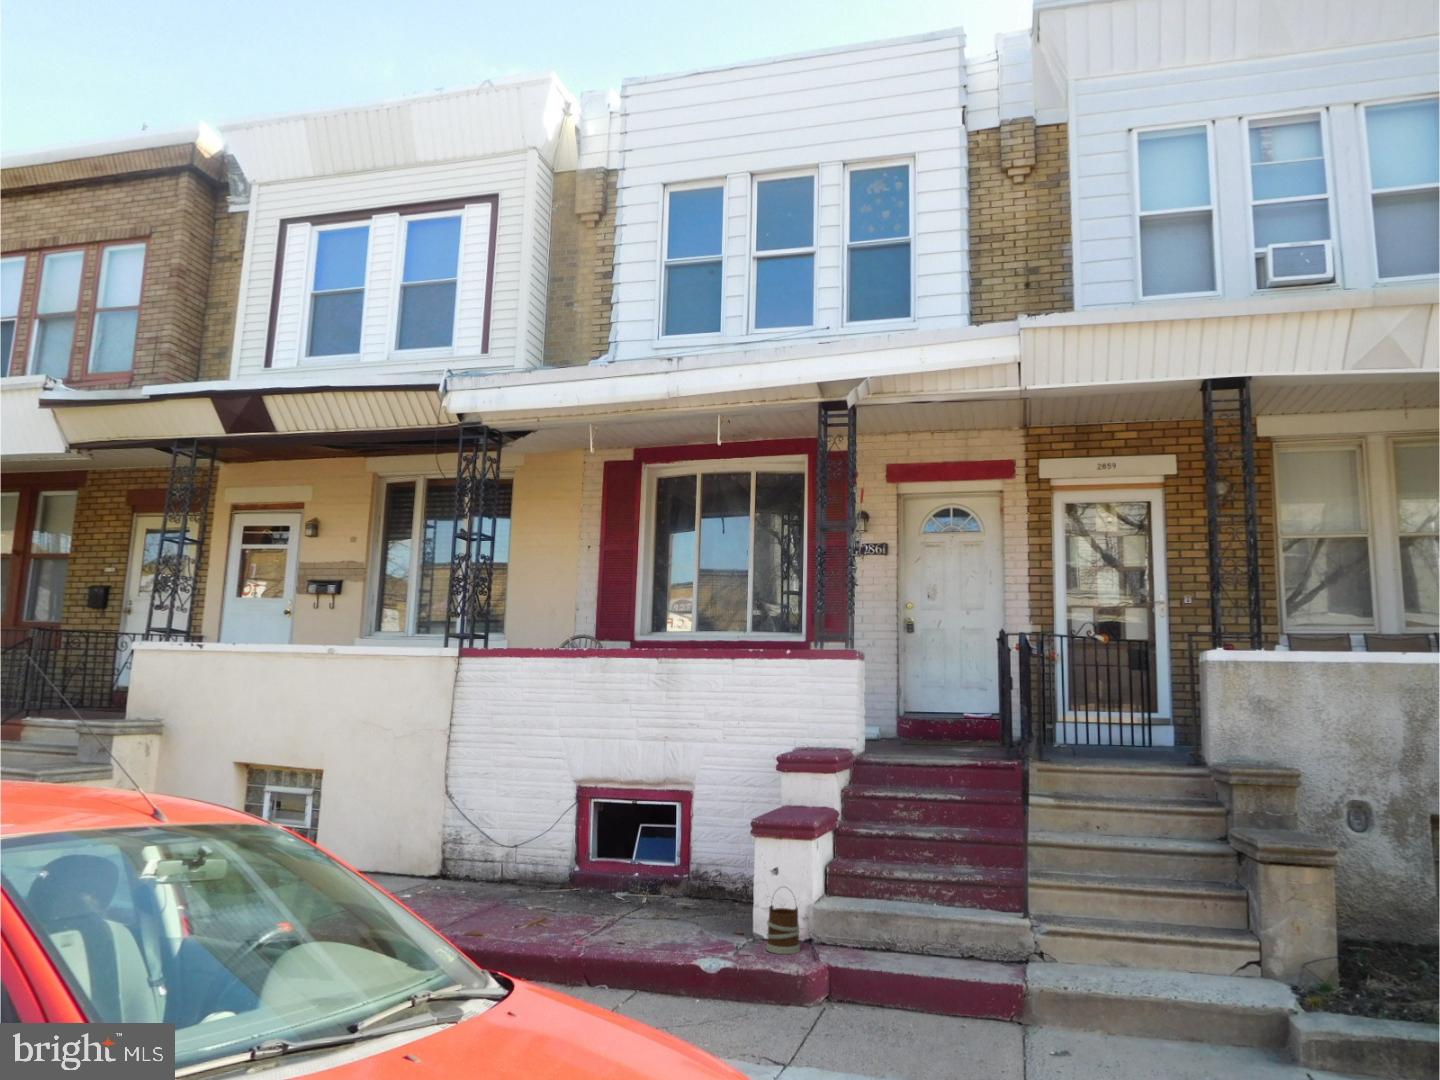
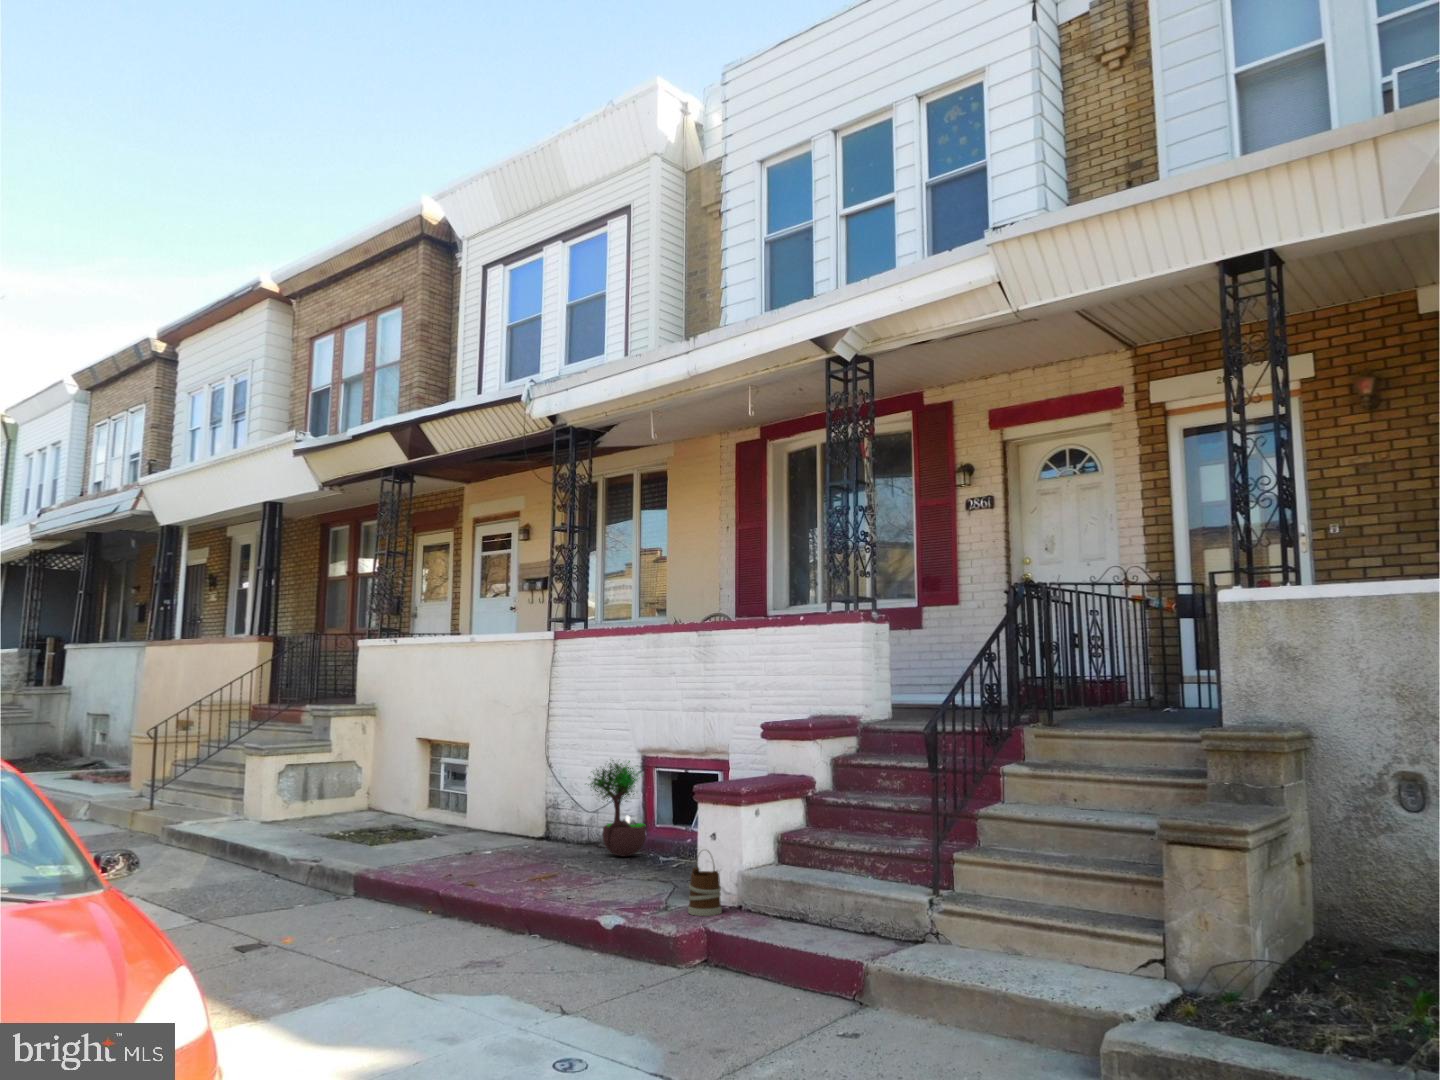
potted tree: none [530,783,594,893] -> present [588,760,646,857]

